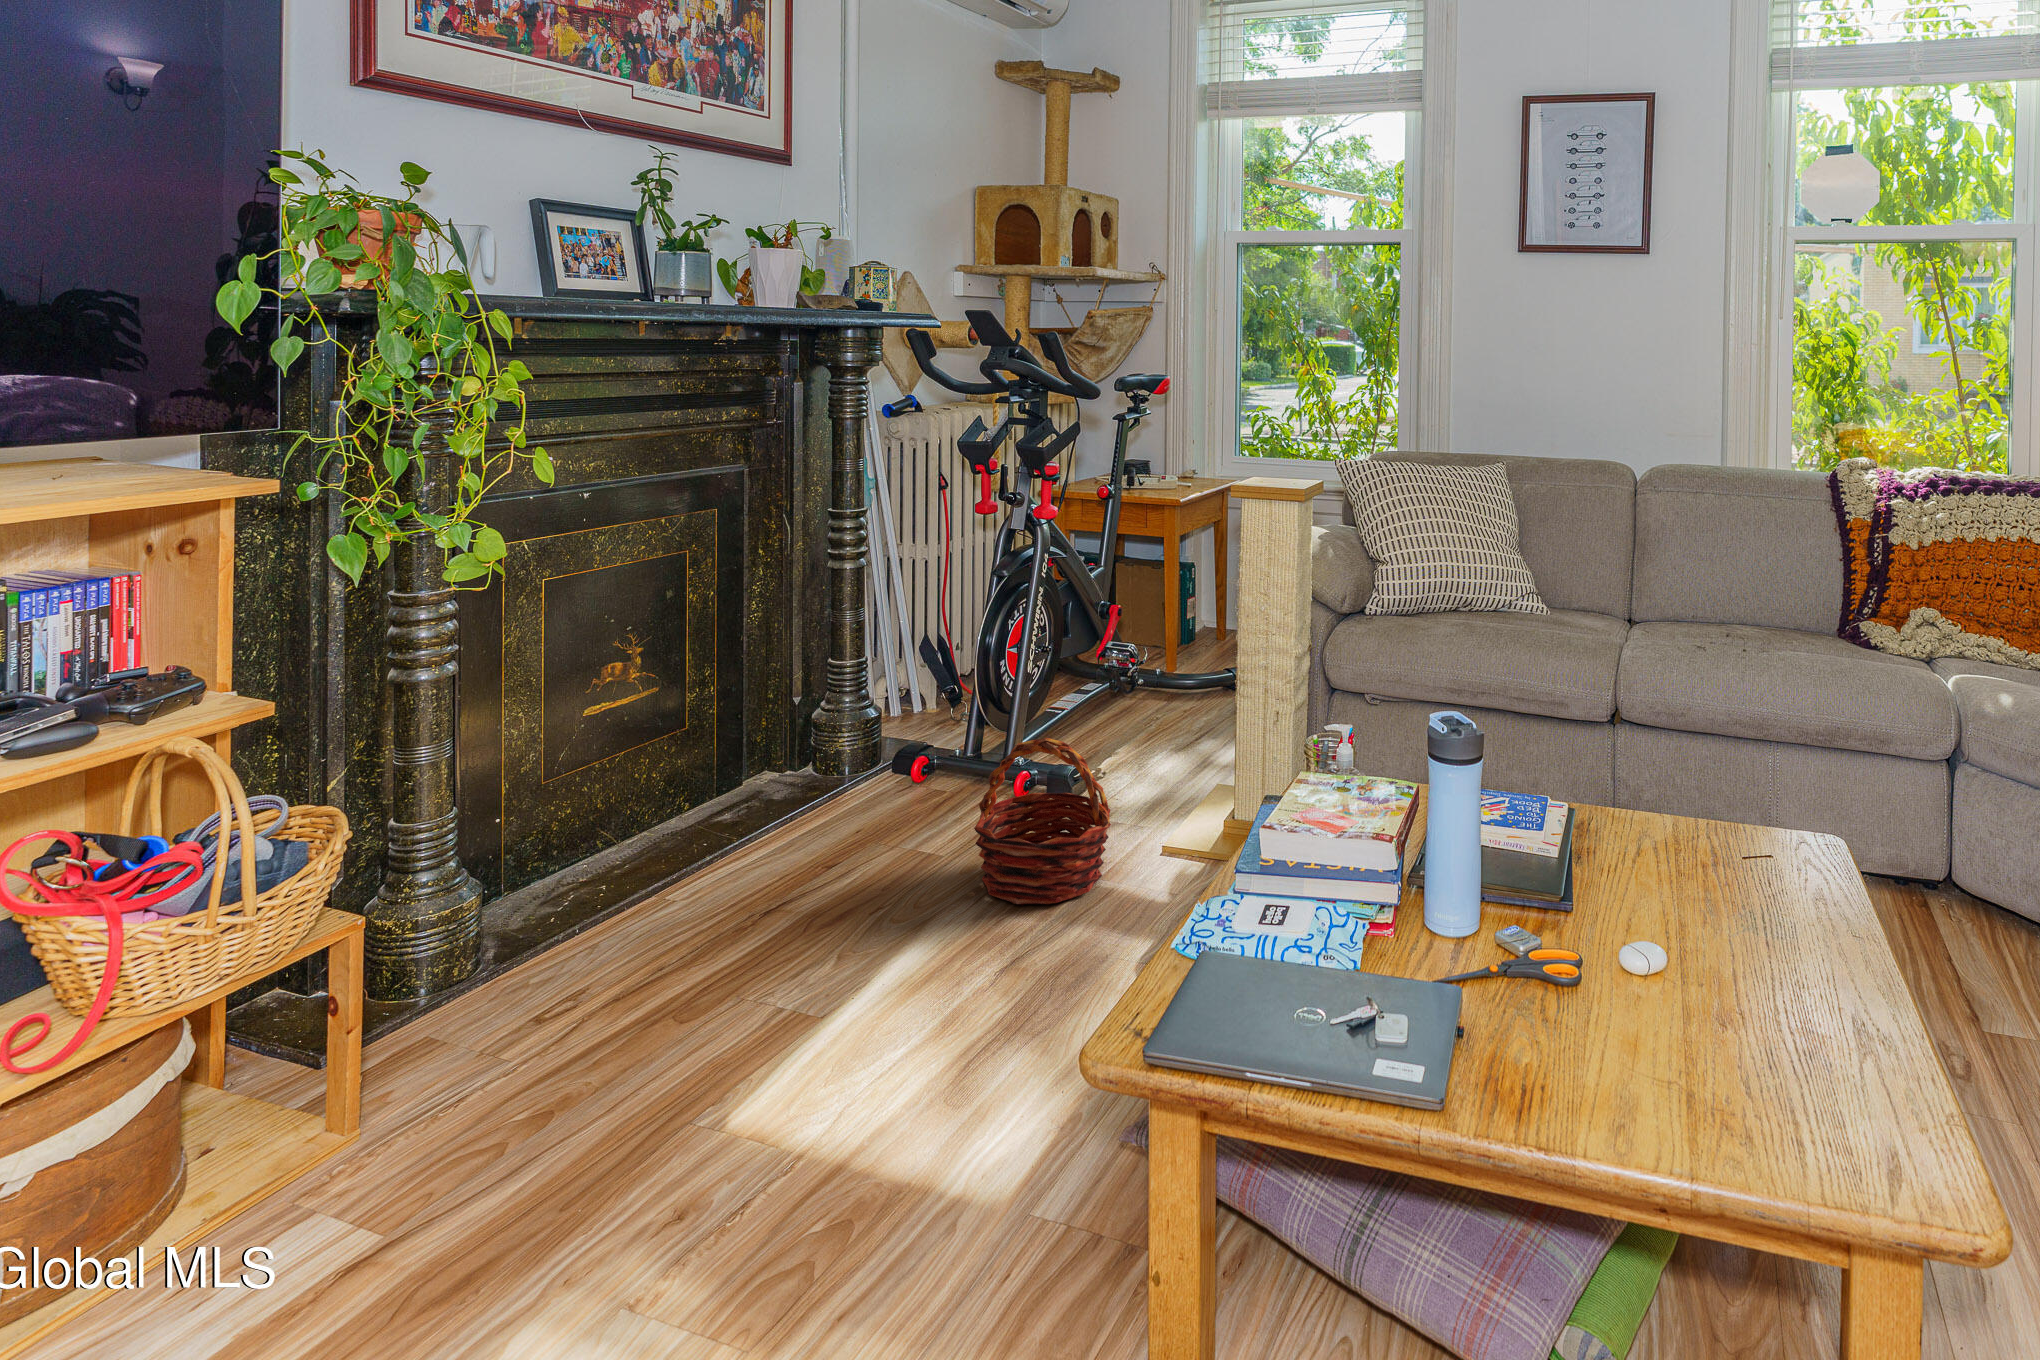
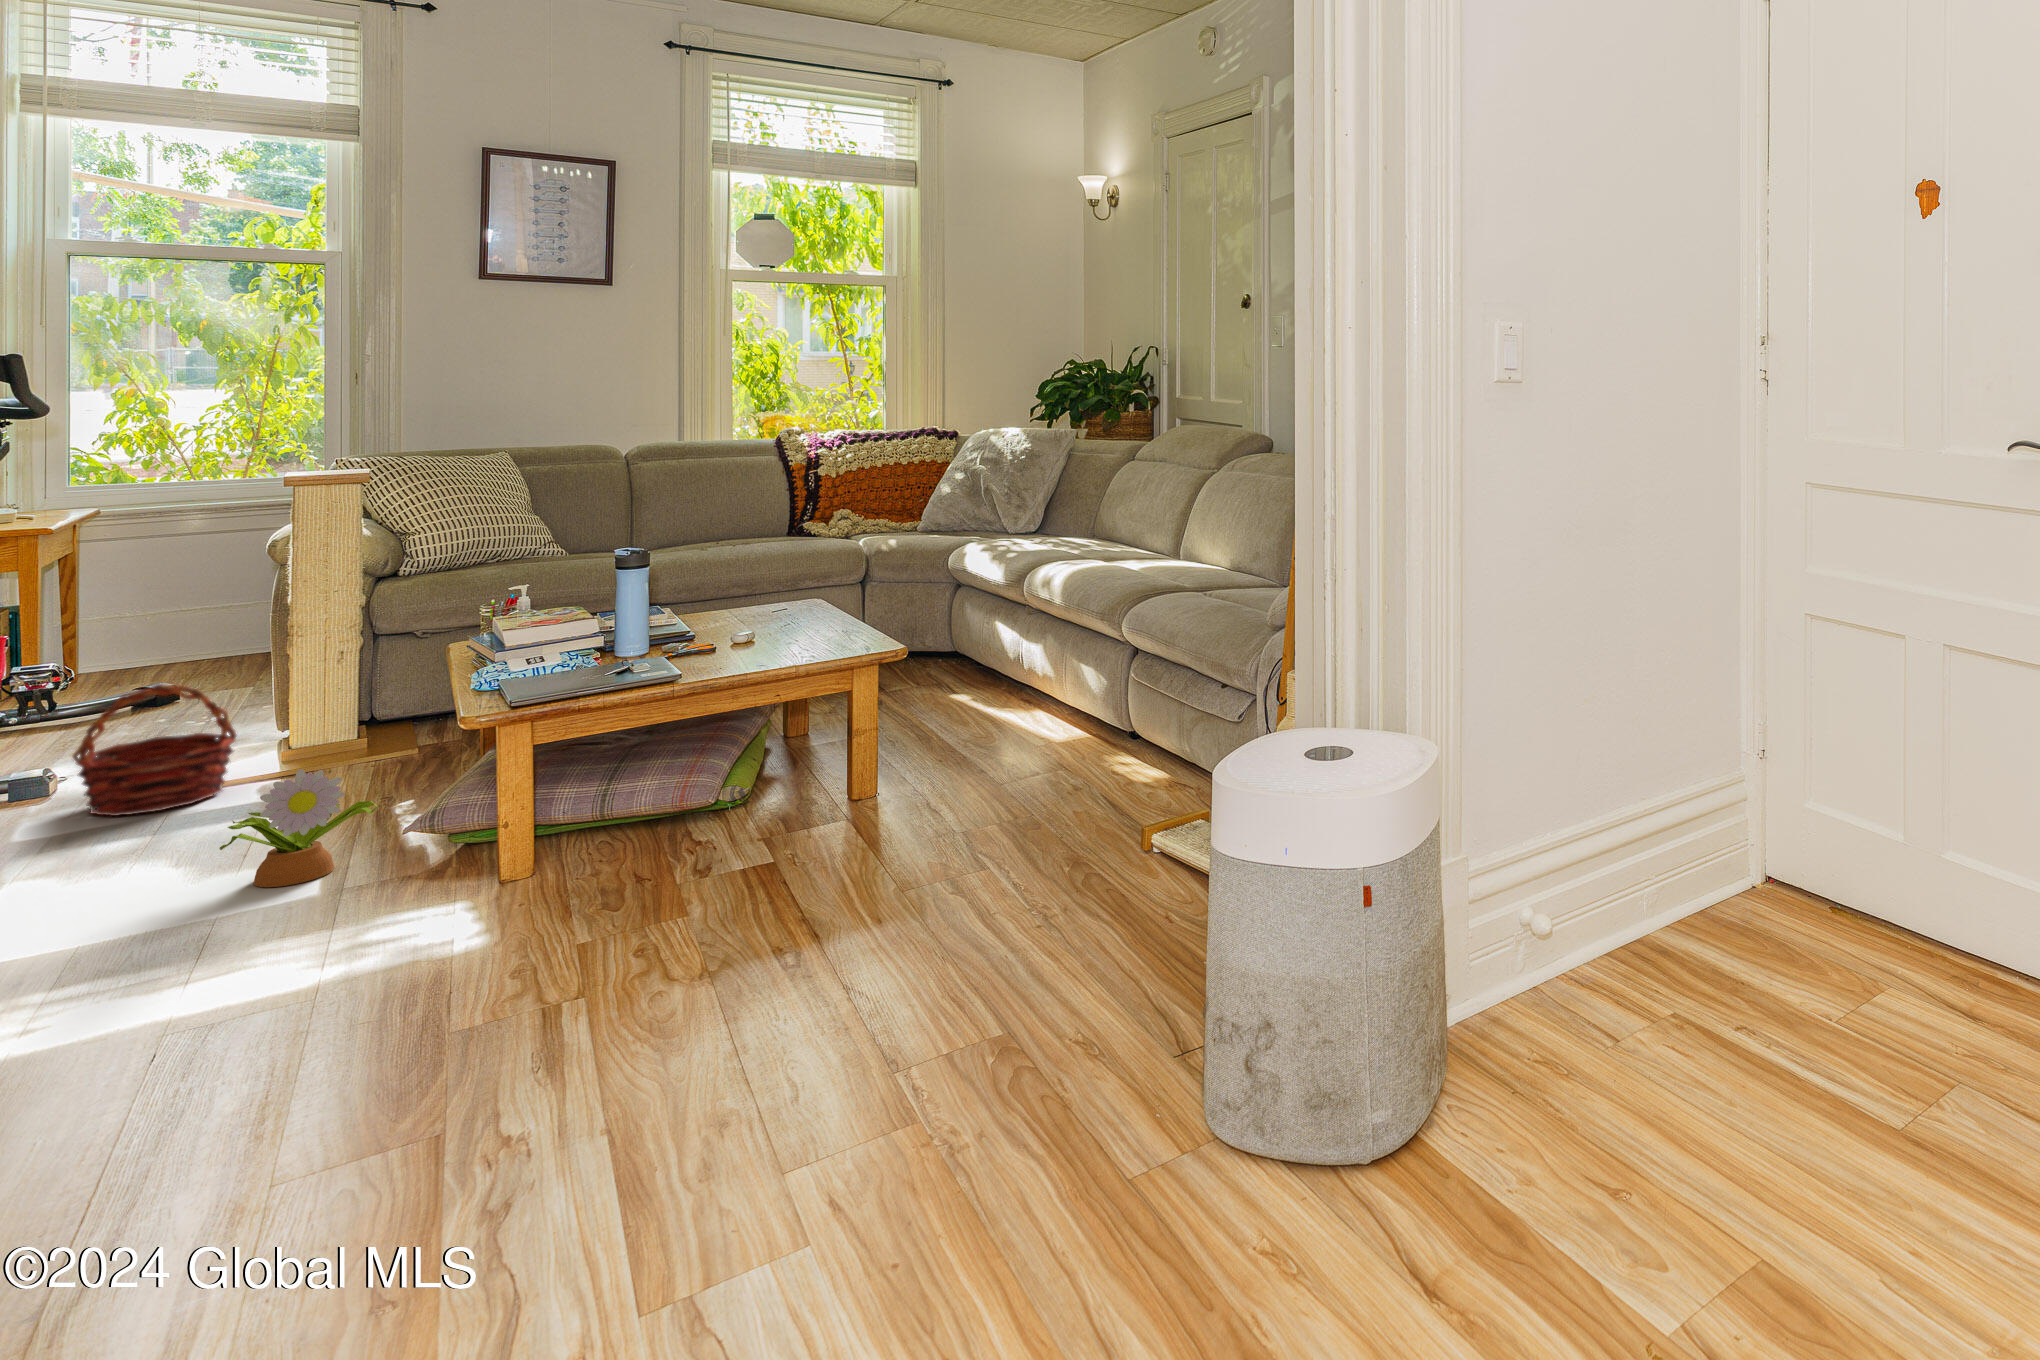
decorative plant: none [813,1037,1029,1228] -> present [219,769,378,887]

